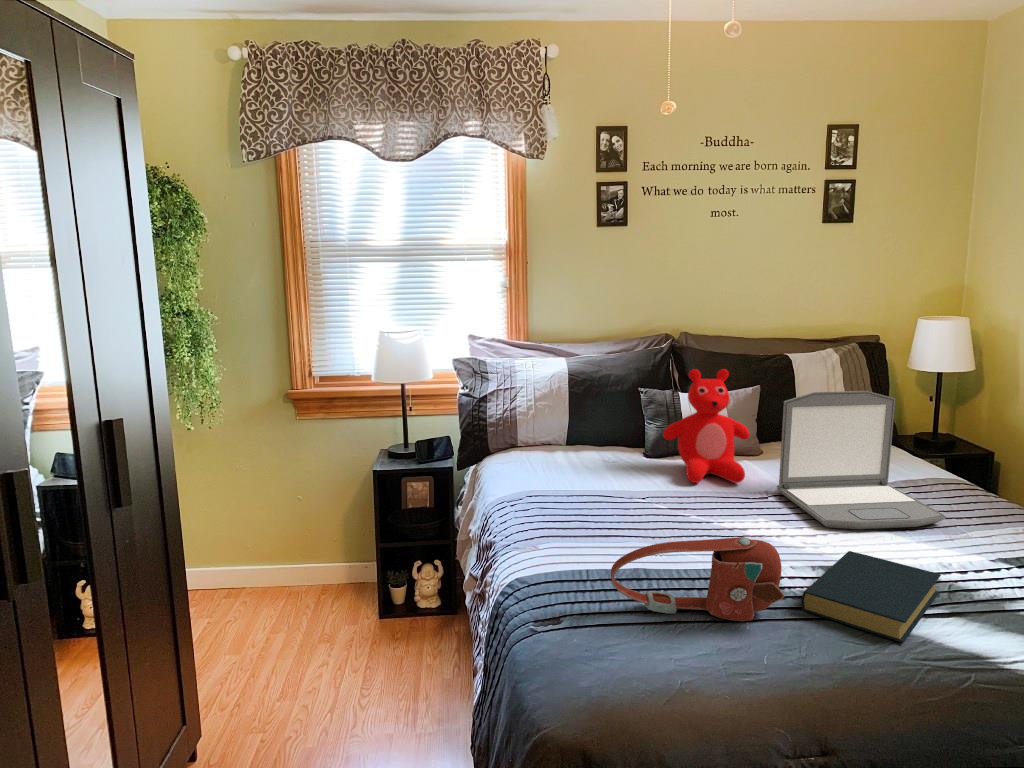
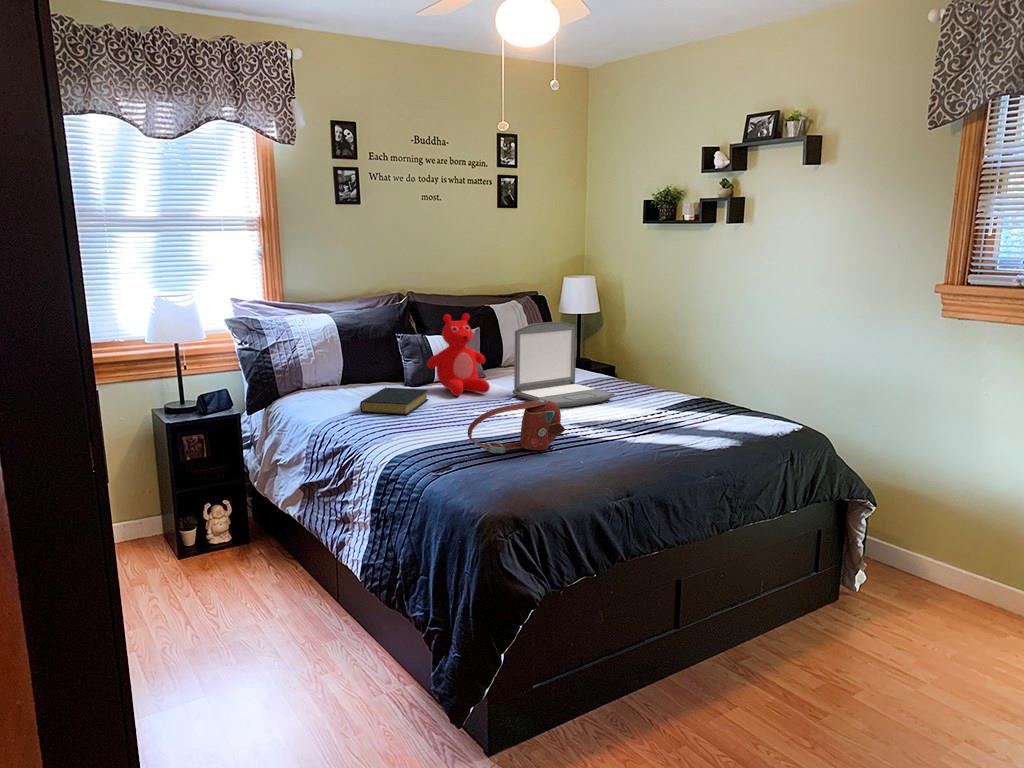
hardback book: present [801,551,941,643] -> present [360,388,428,415]

